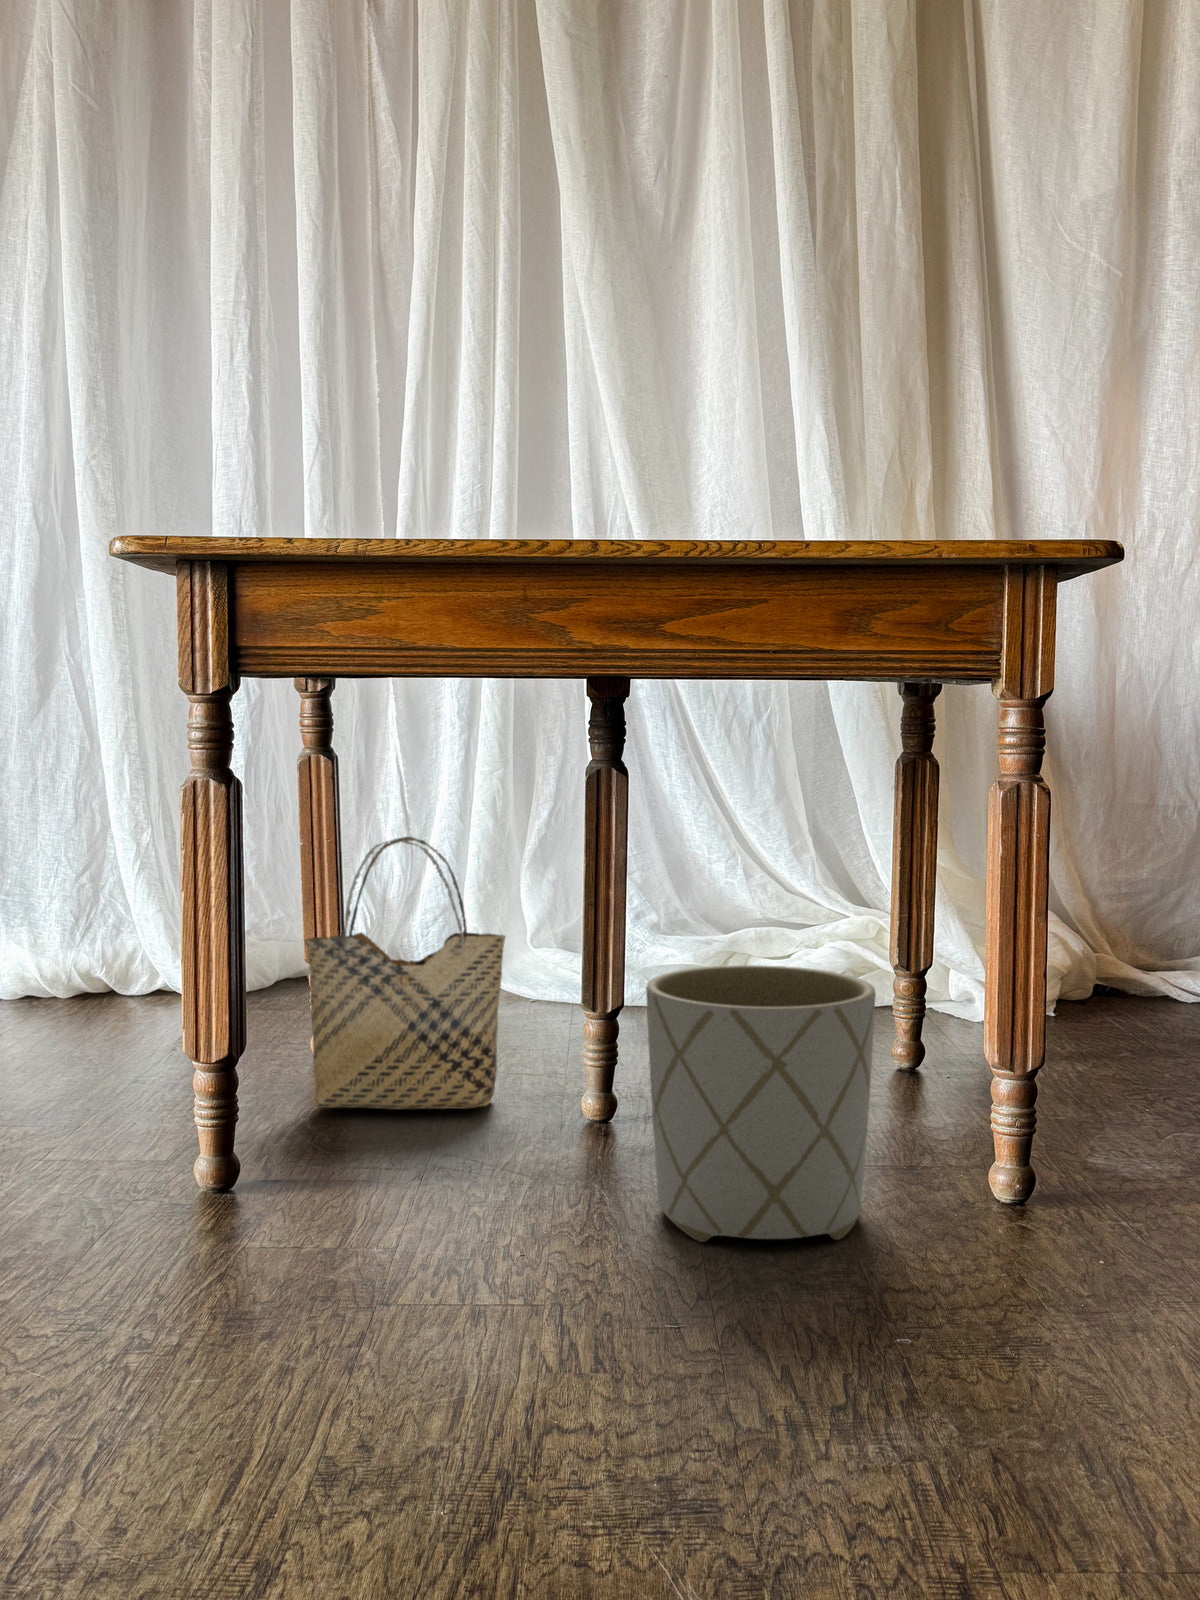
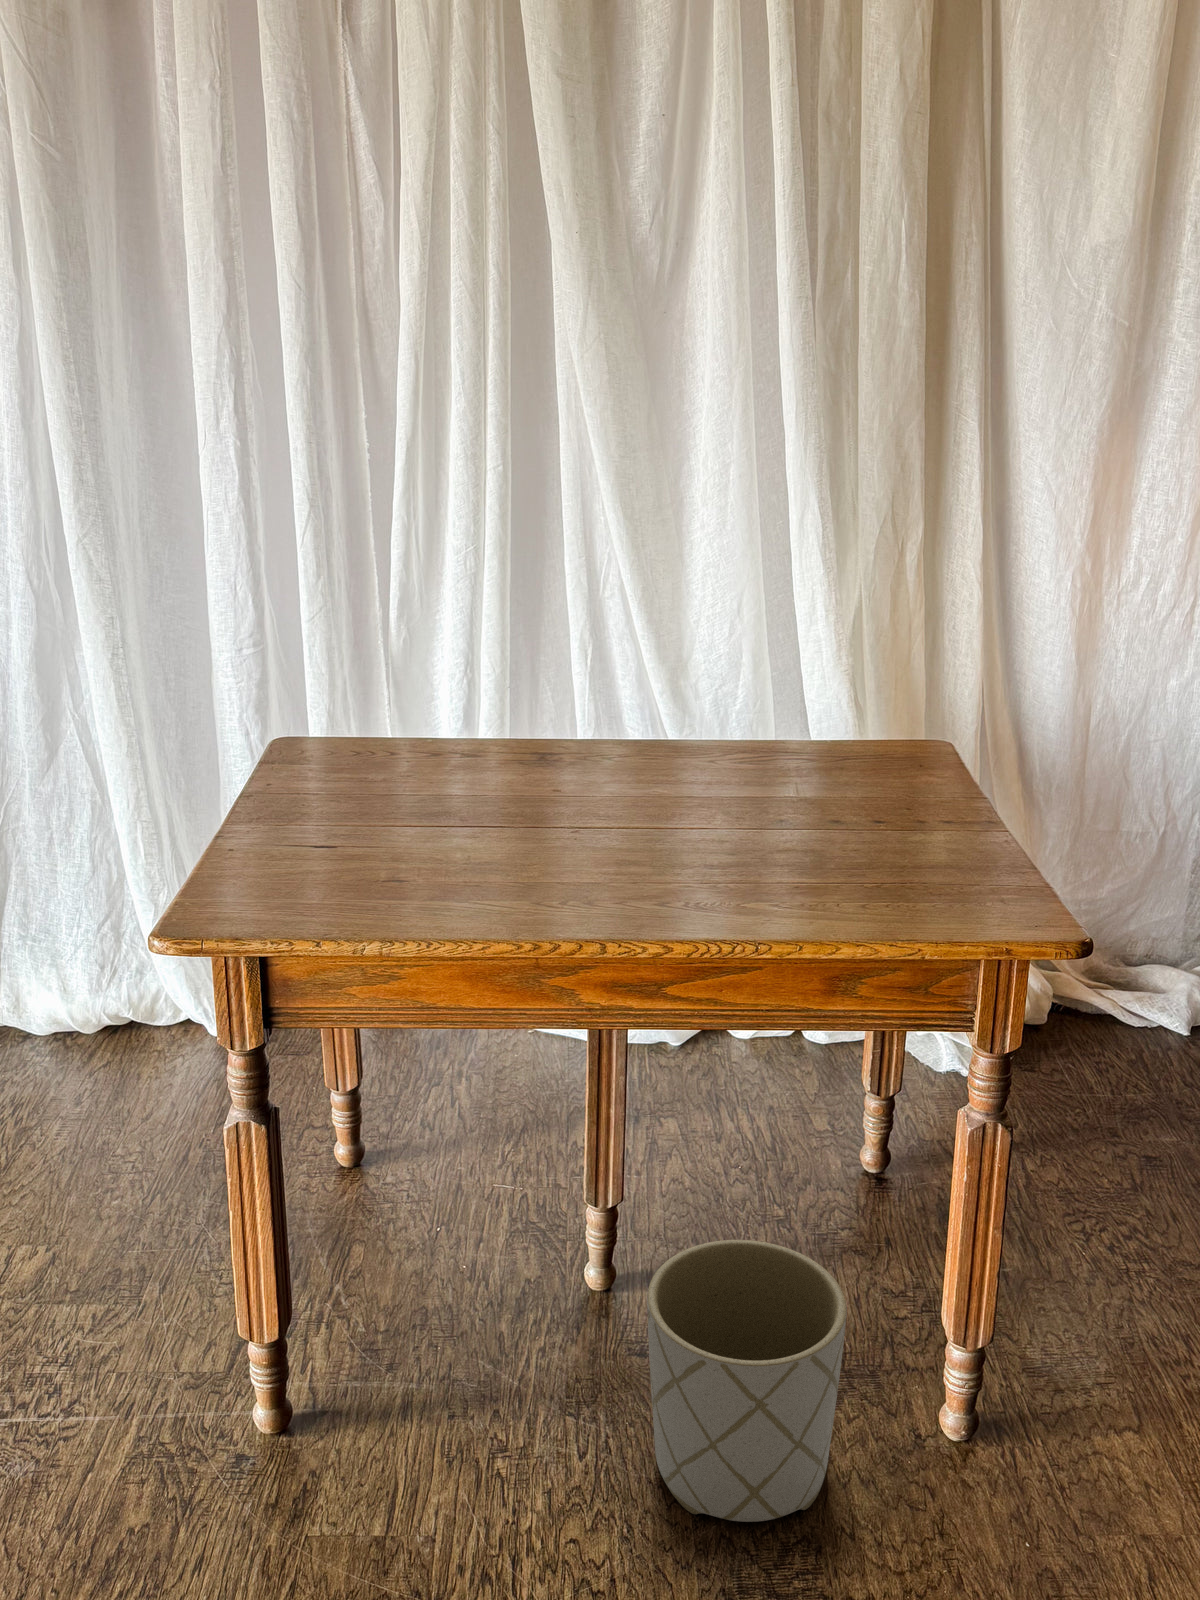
woven basket: present [304,837,506,1110] -> none [332,1029,516,1281]

